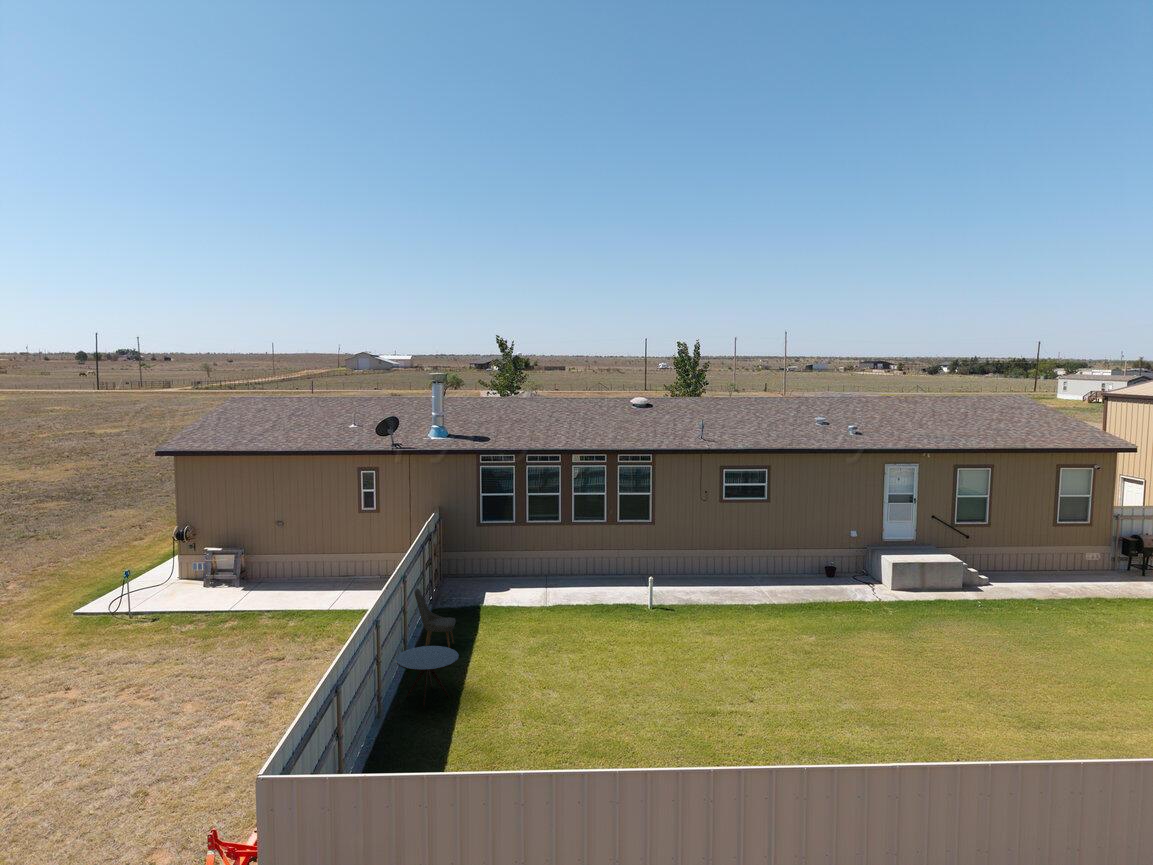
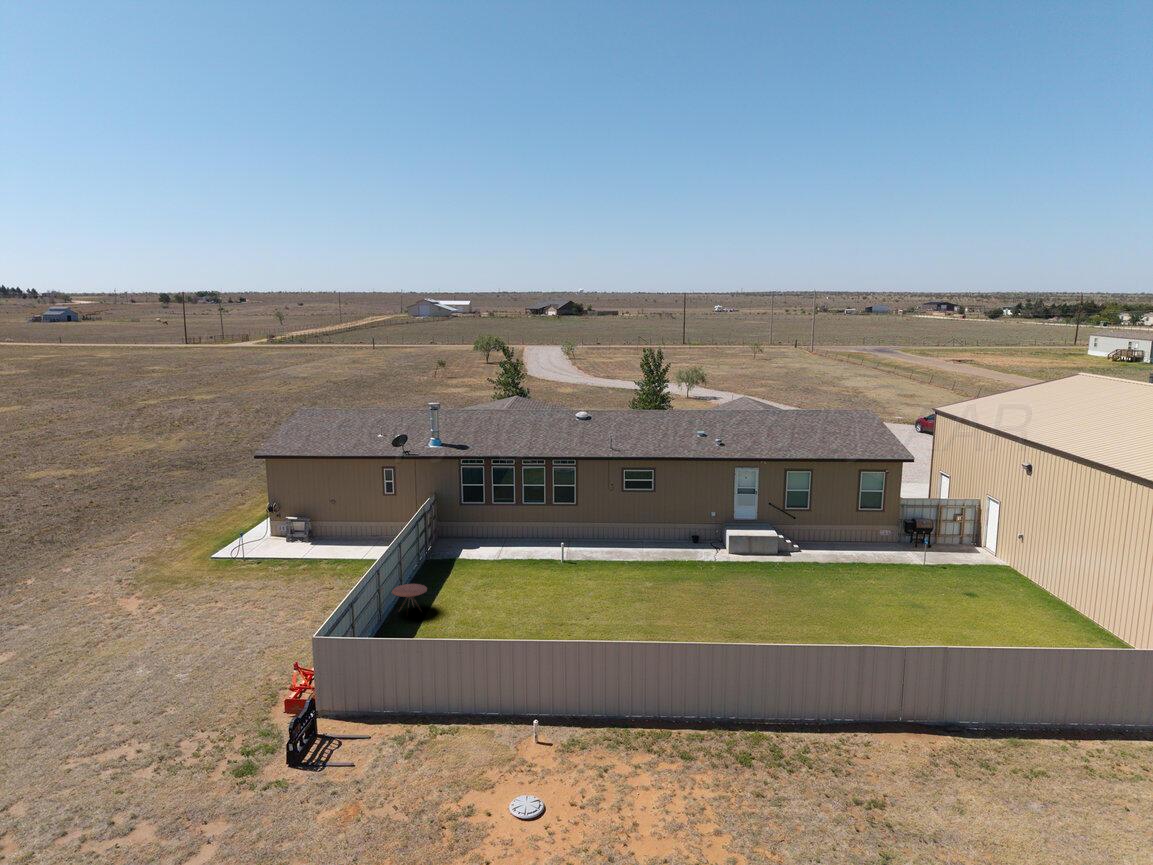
chair: present [414,588,456,648] -> none [408,549,434,588]

